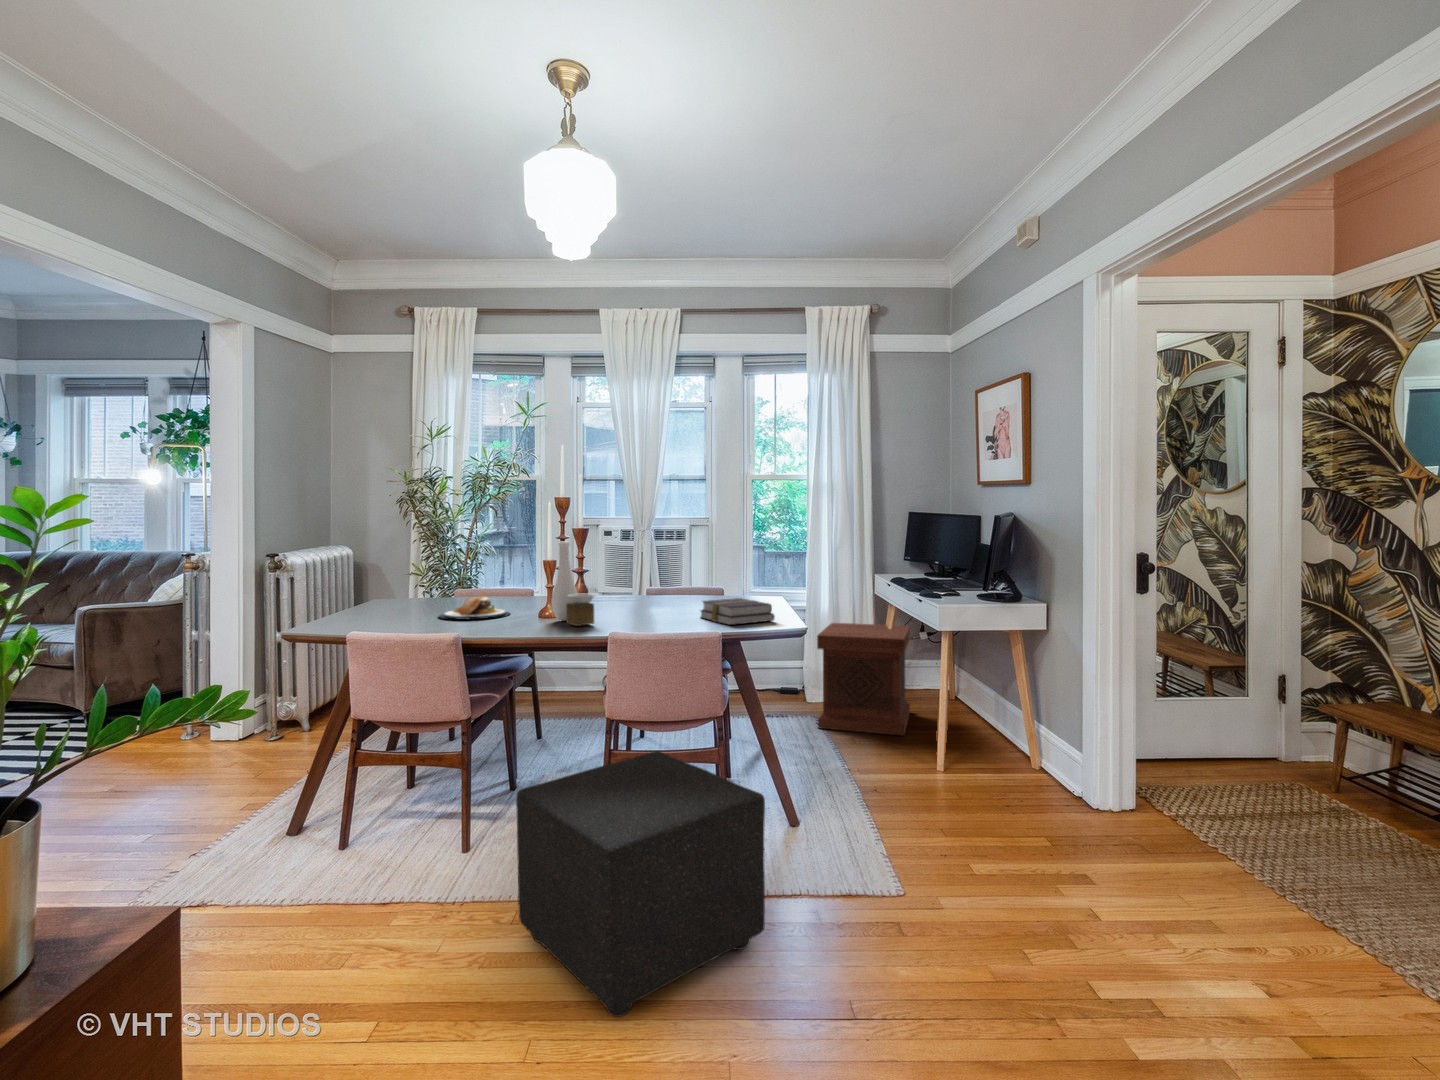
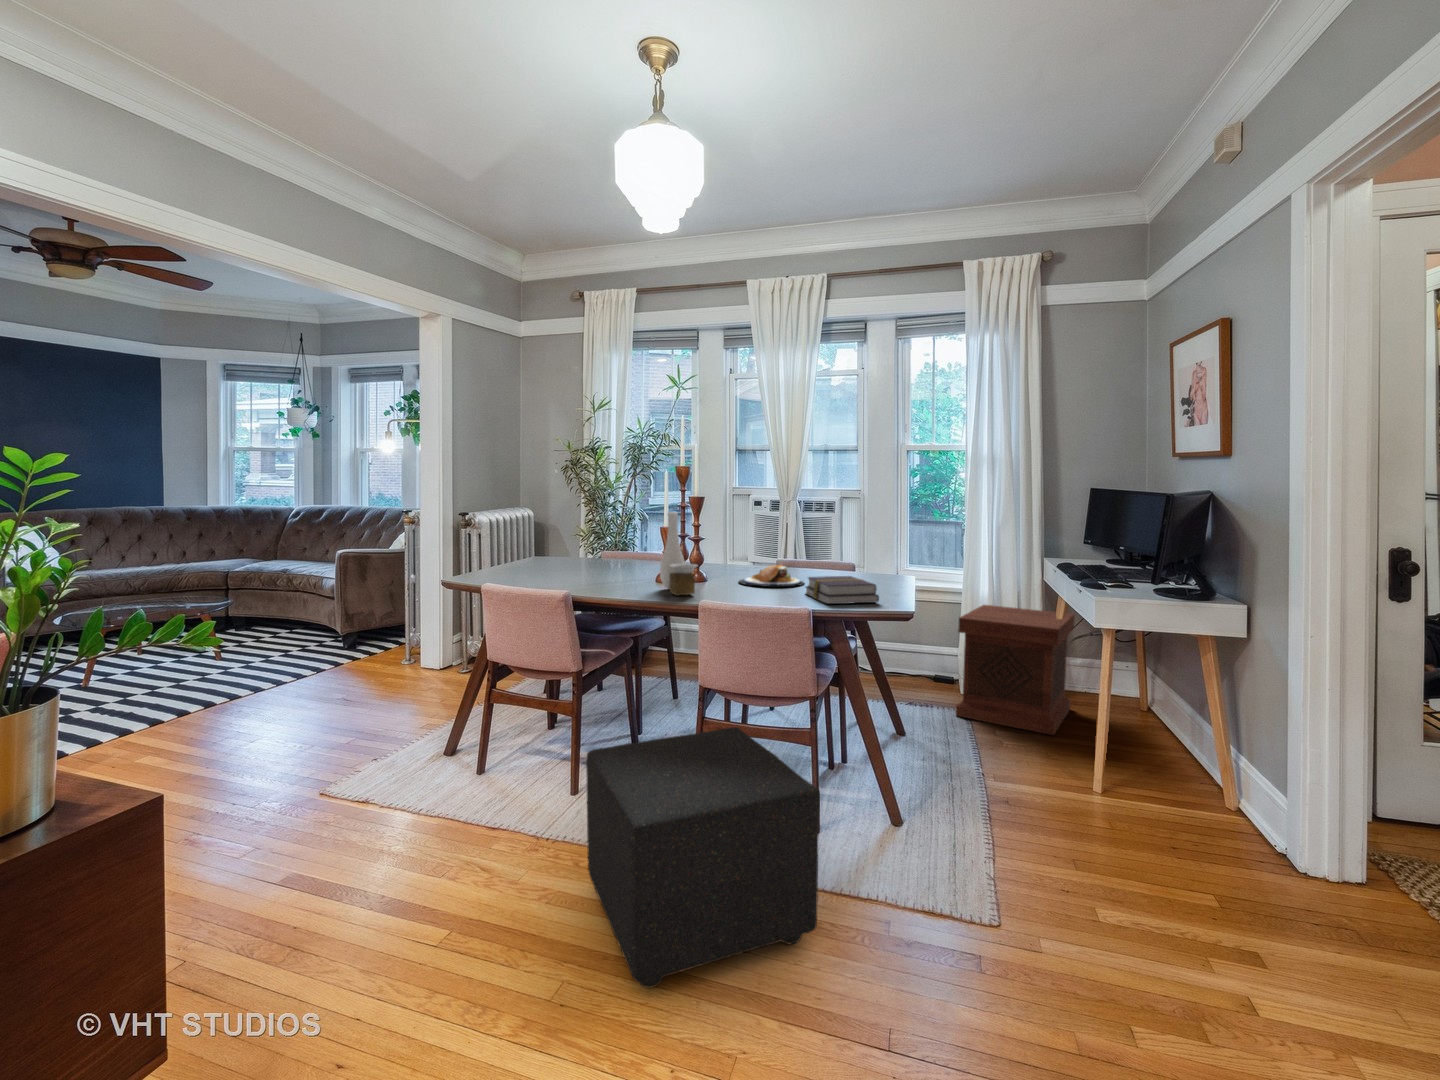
plate: present [439,596,510,620] -> present [739,565,804,587]

